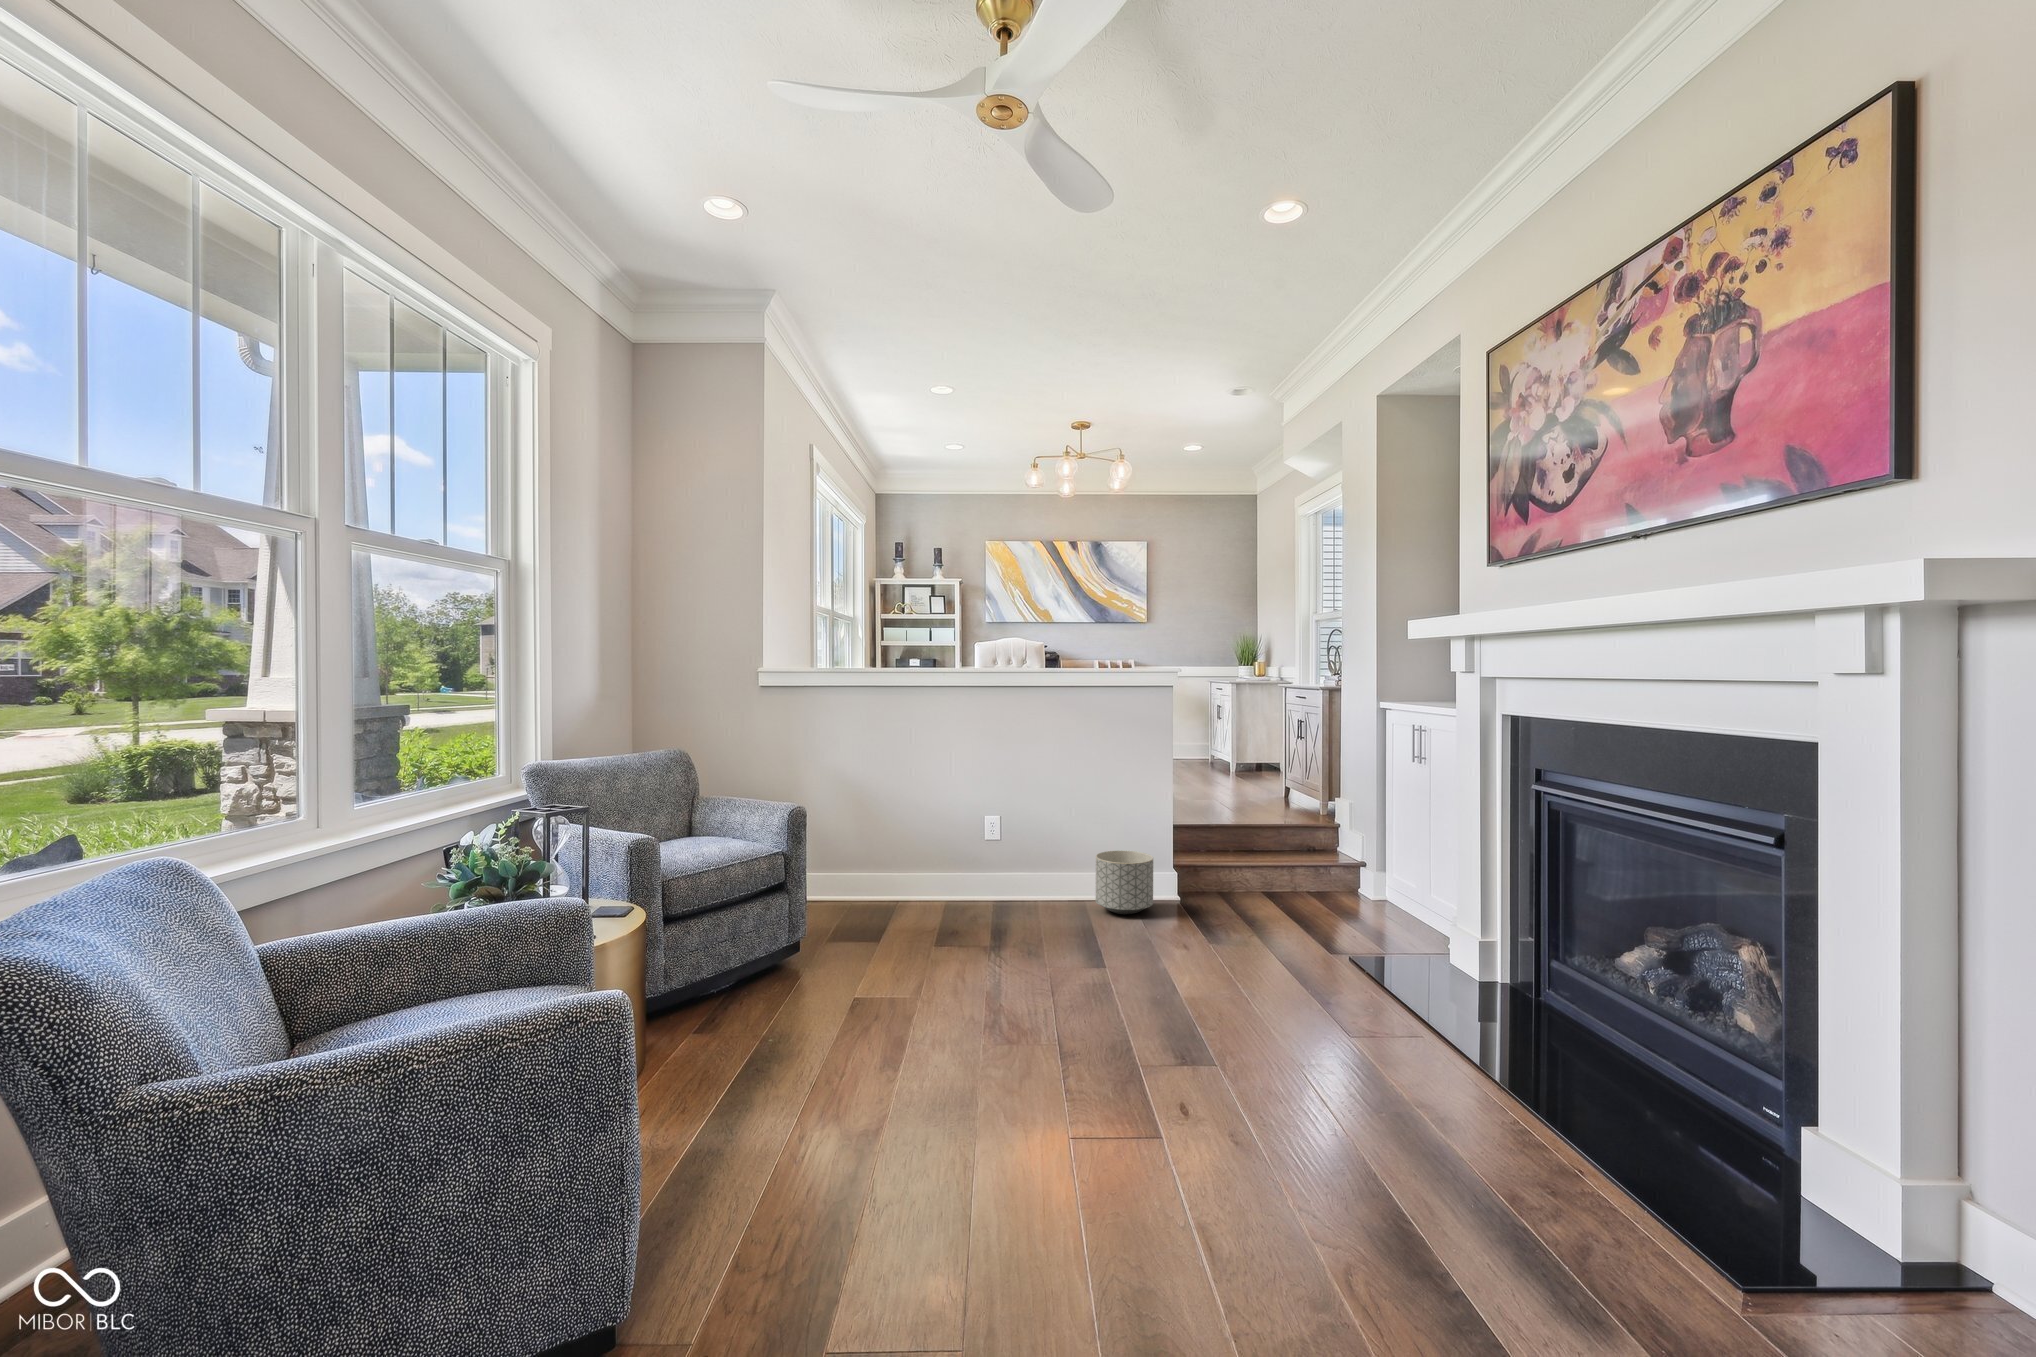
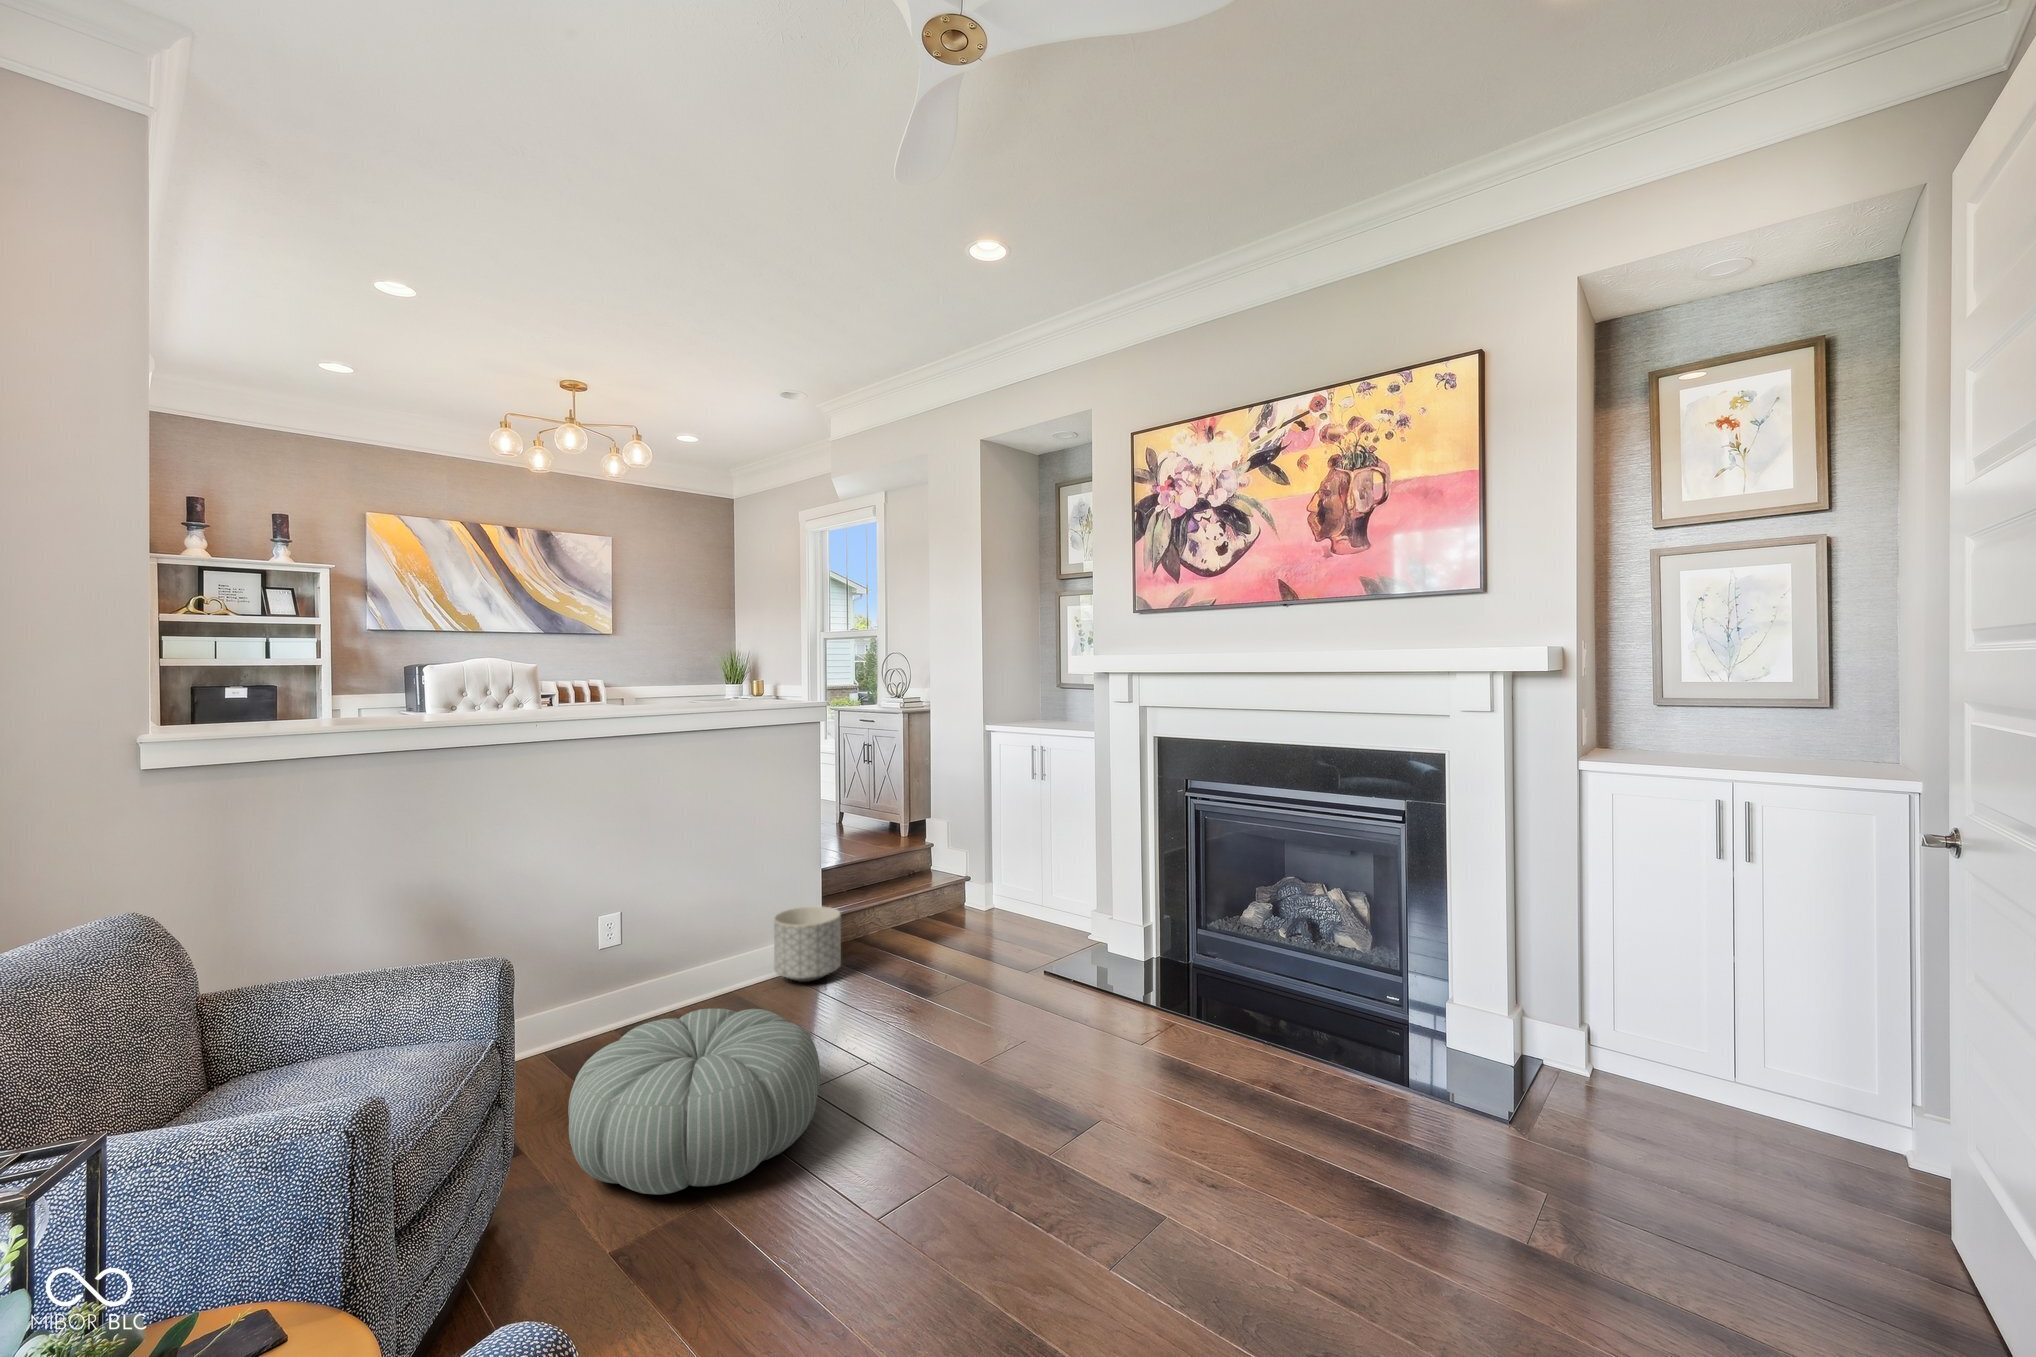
pouf: none [830,887,1004,999] -> present [568,1009,820,1195]

